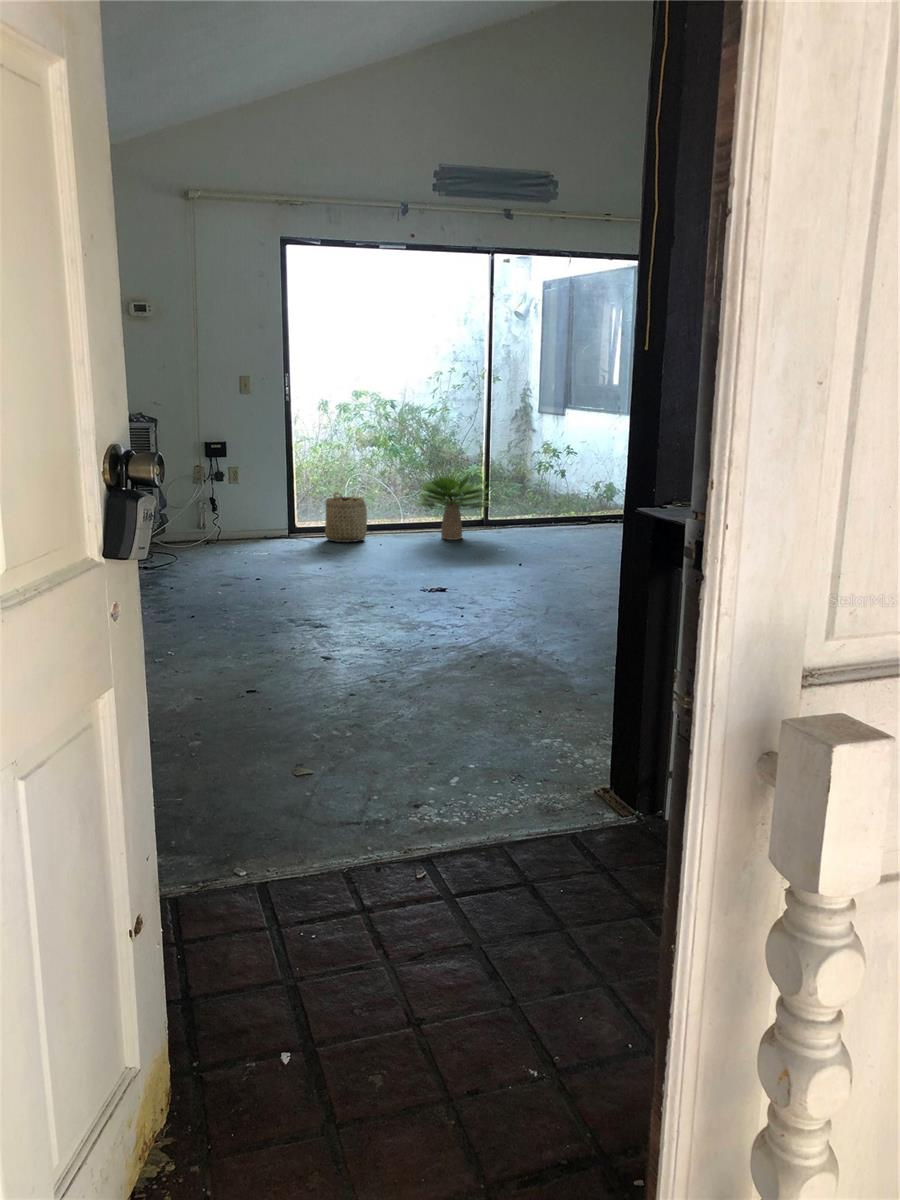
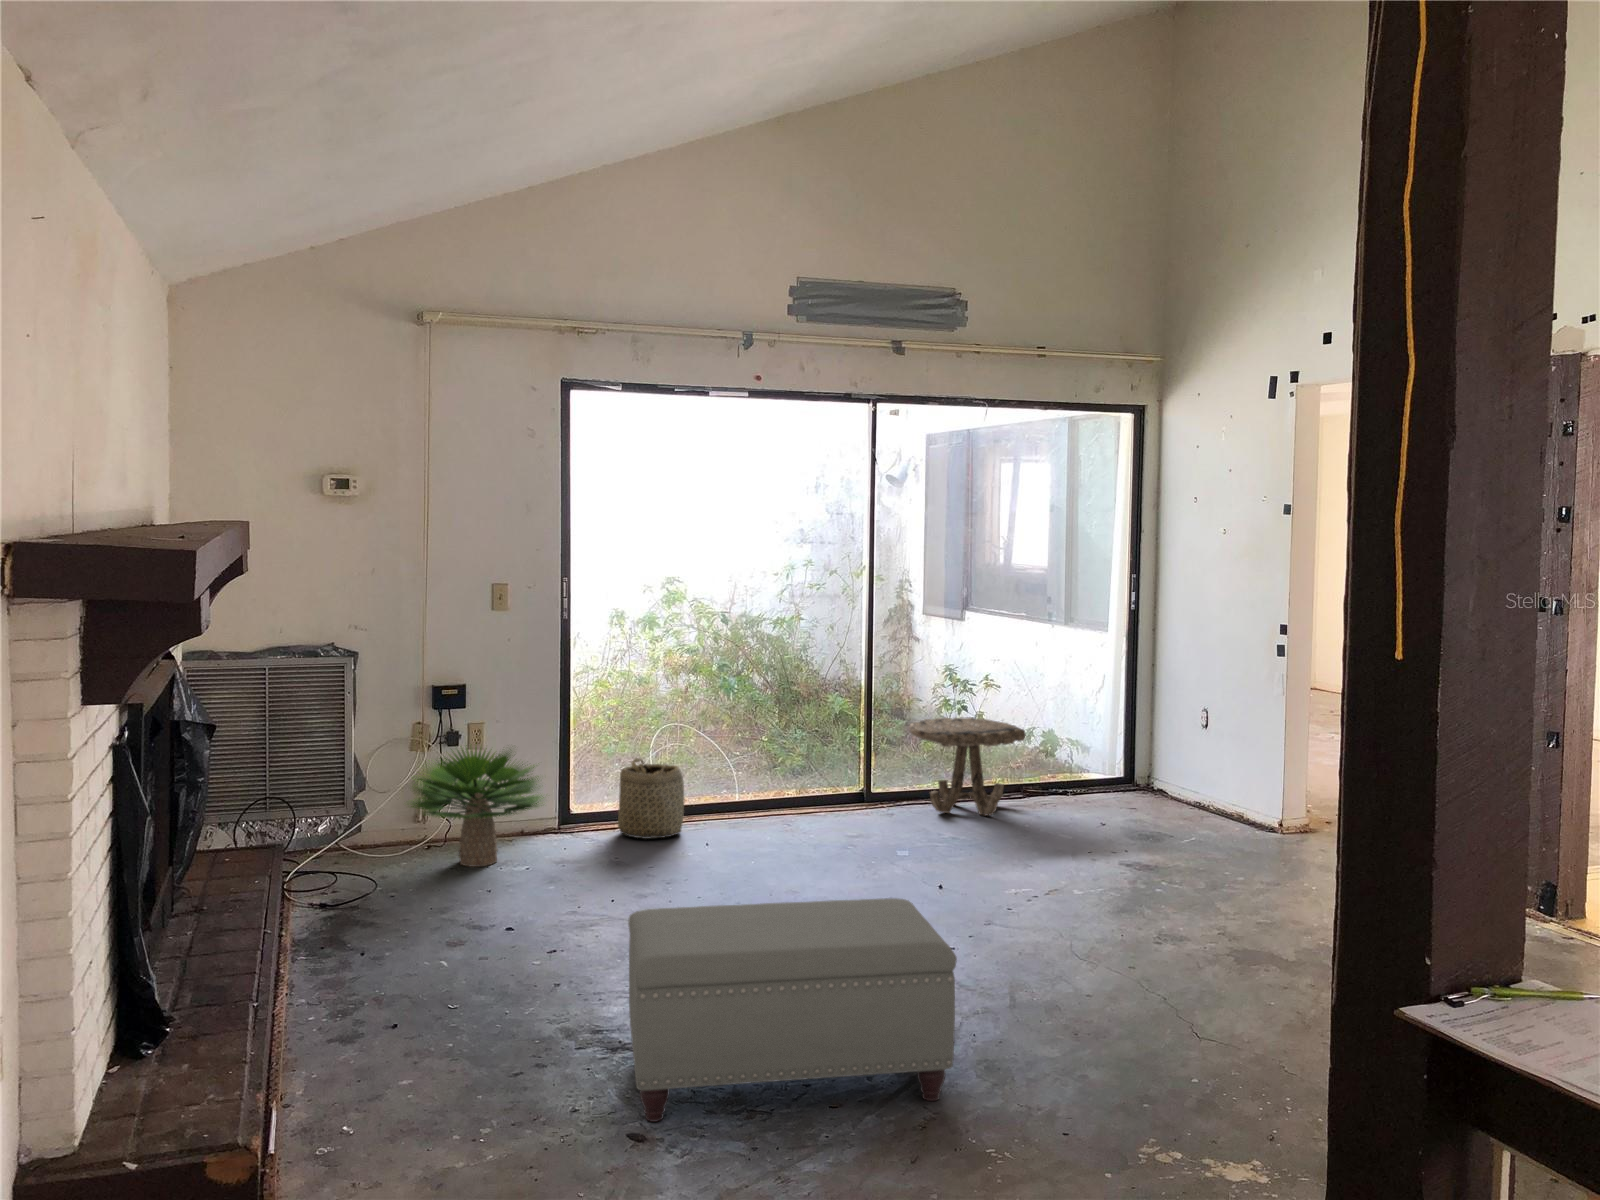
side table: none [514,472,589,533] -> present [909,717,1026,816]
potted plant: present [414,474,489,540] -> present [410,745,544,867]
ottoman: none [322,545,503,652] -> present [628,898,957,1122]

